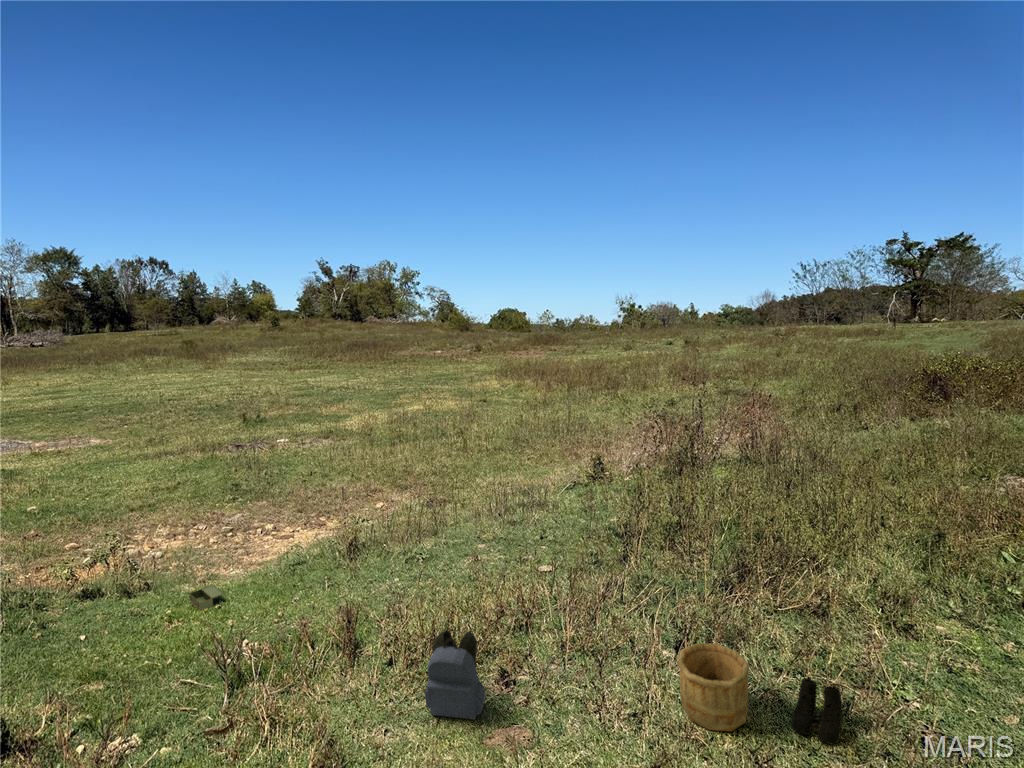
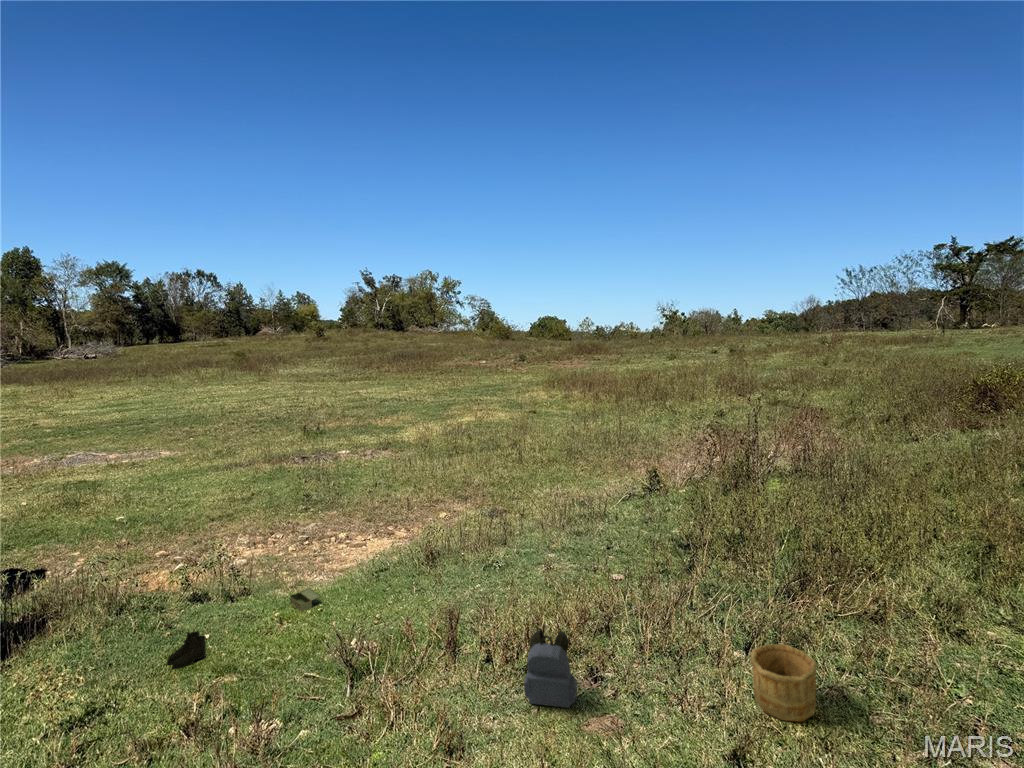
boots: present [792,678,842,745] -> present [167,631,206,669]

